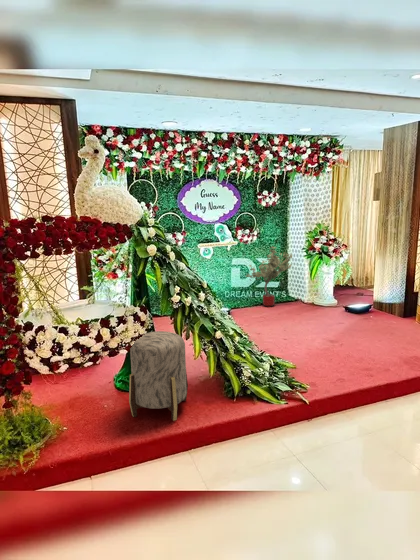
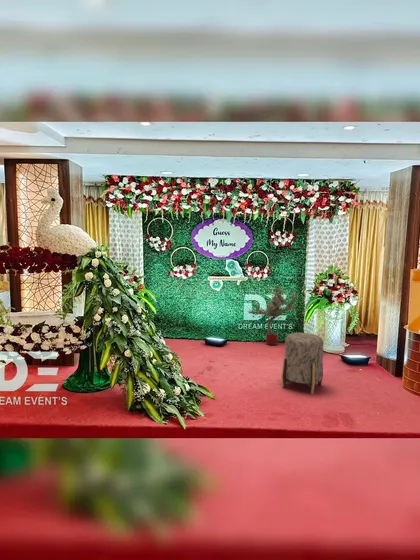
ottoman: present [129,331,188,421] -> present [282,333,324,394]

